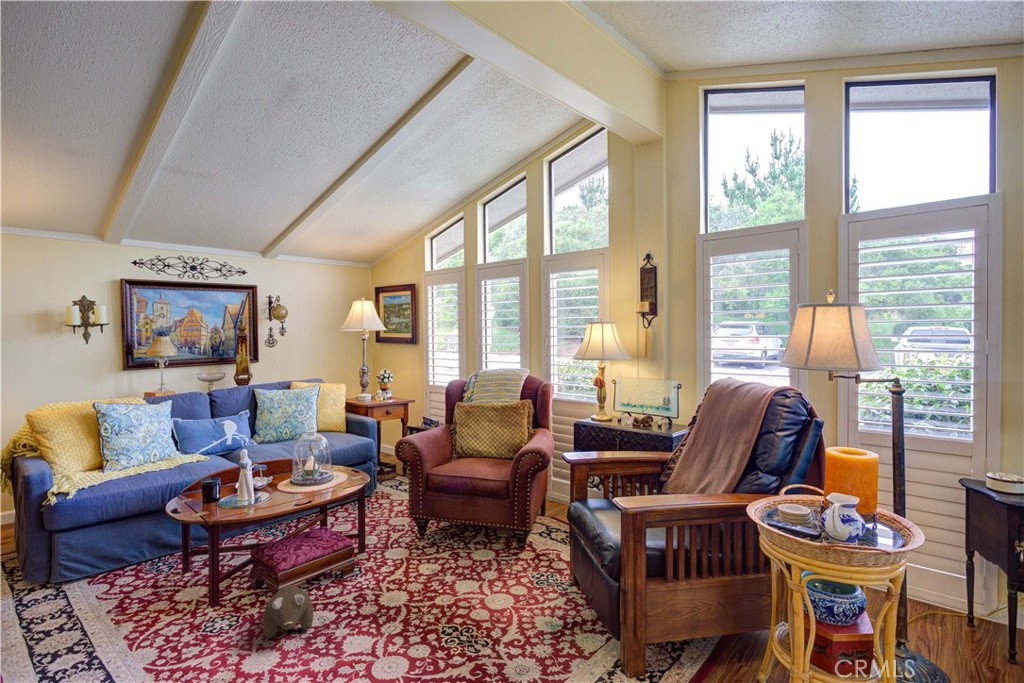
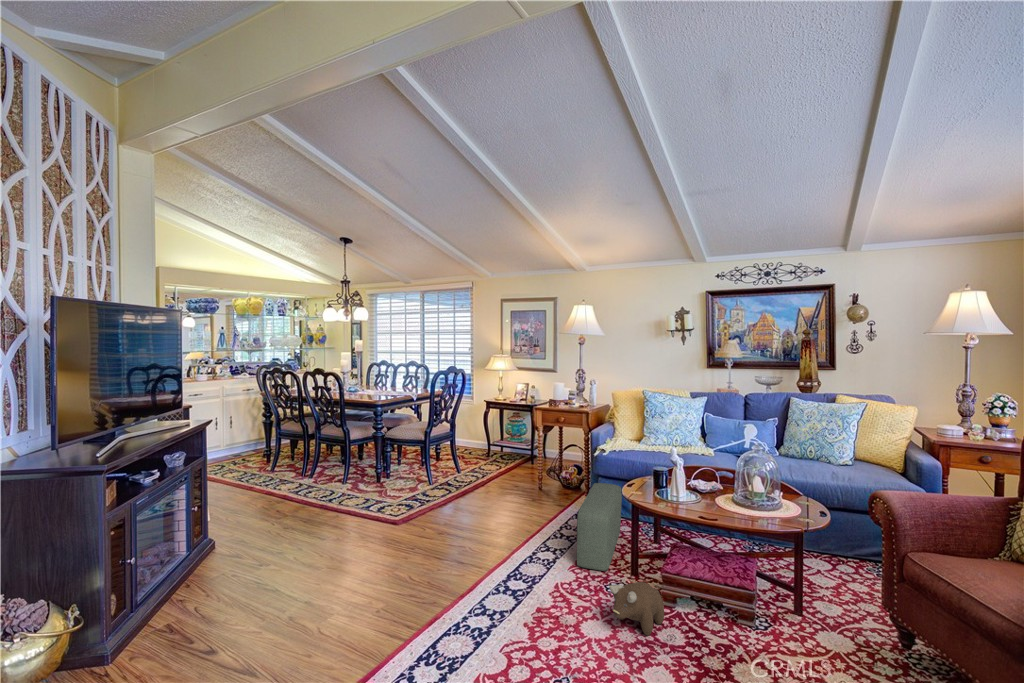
pouf: none [86,527,188,638] -> present [577,483,622,571]

